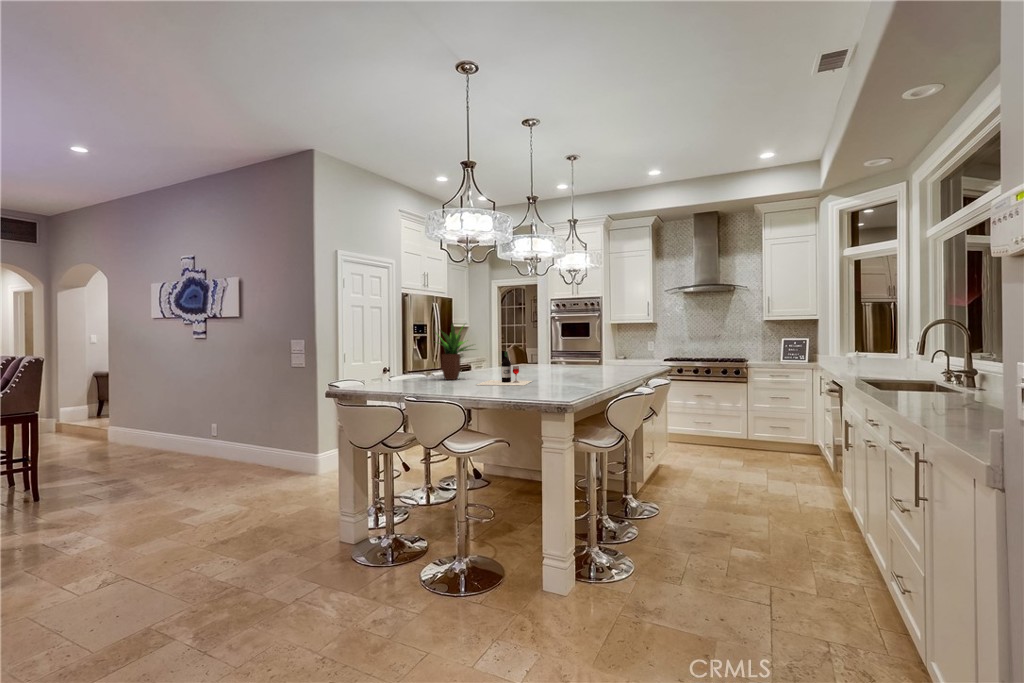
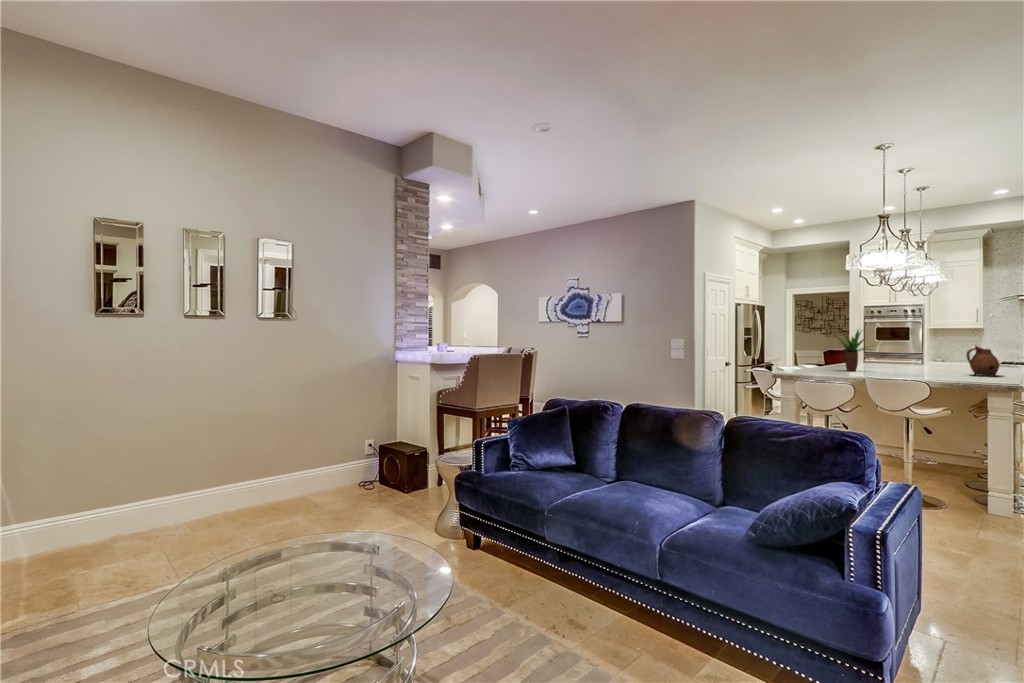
ceramic pitcher: none [561,342,600,384] -> present [967,345,1000,376]
wine bottle: present [477,352,532,385] -> none [891,351,941,376]

